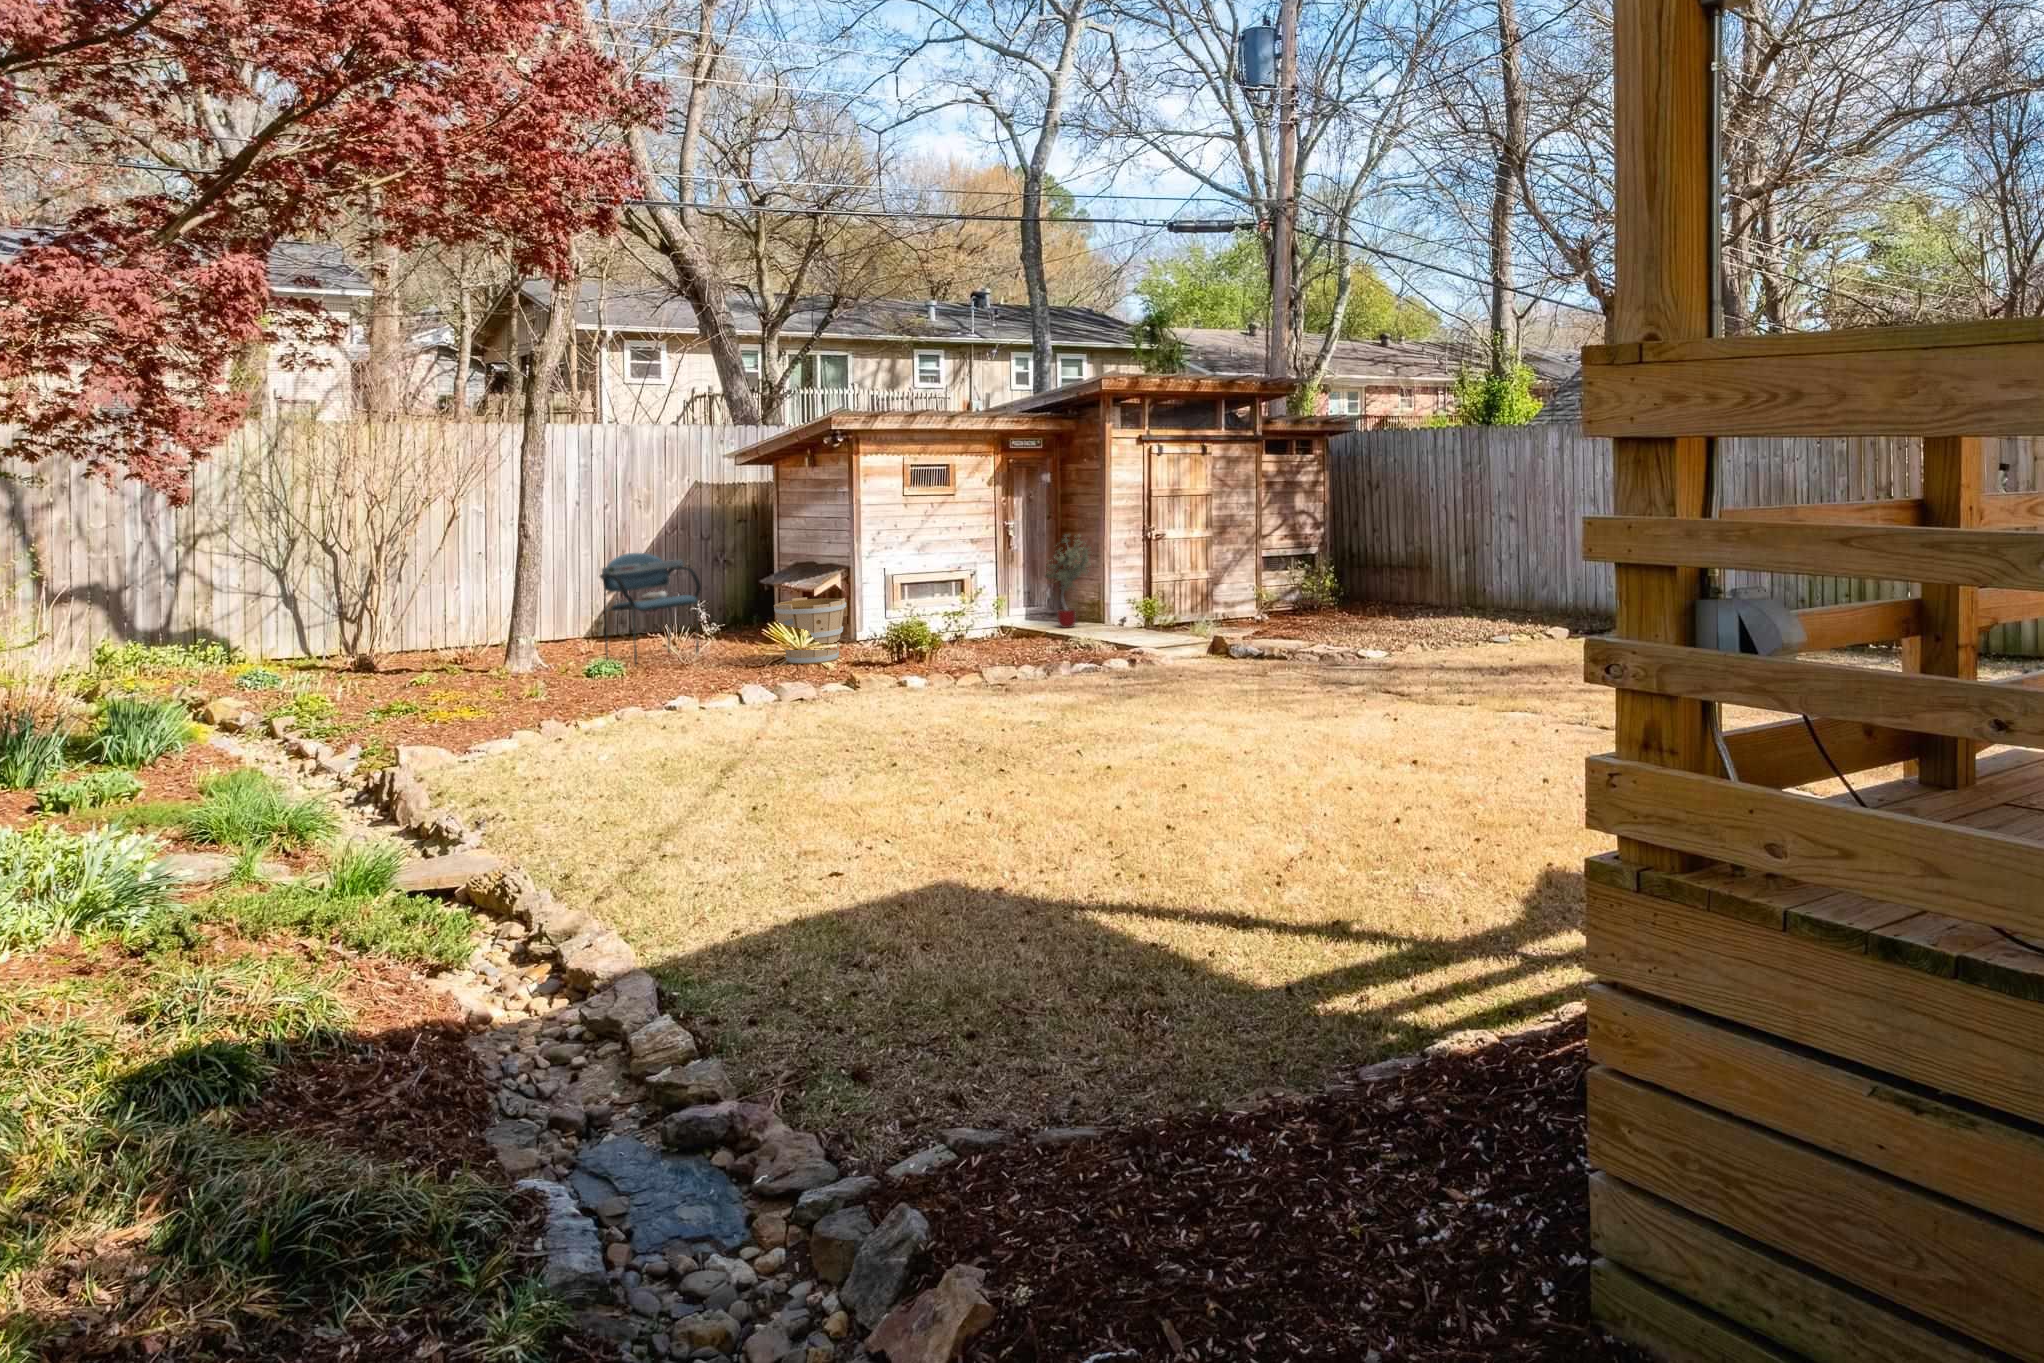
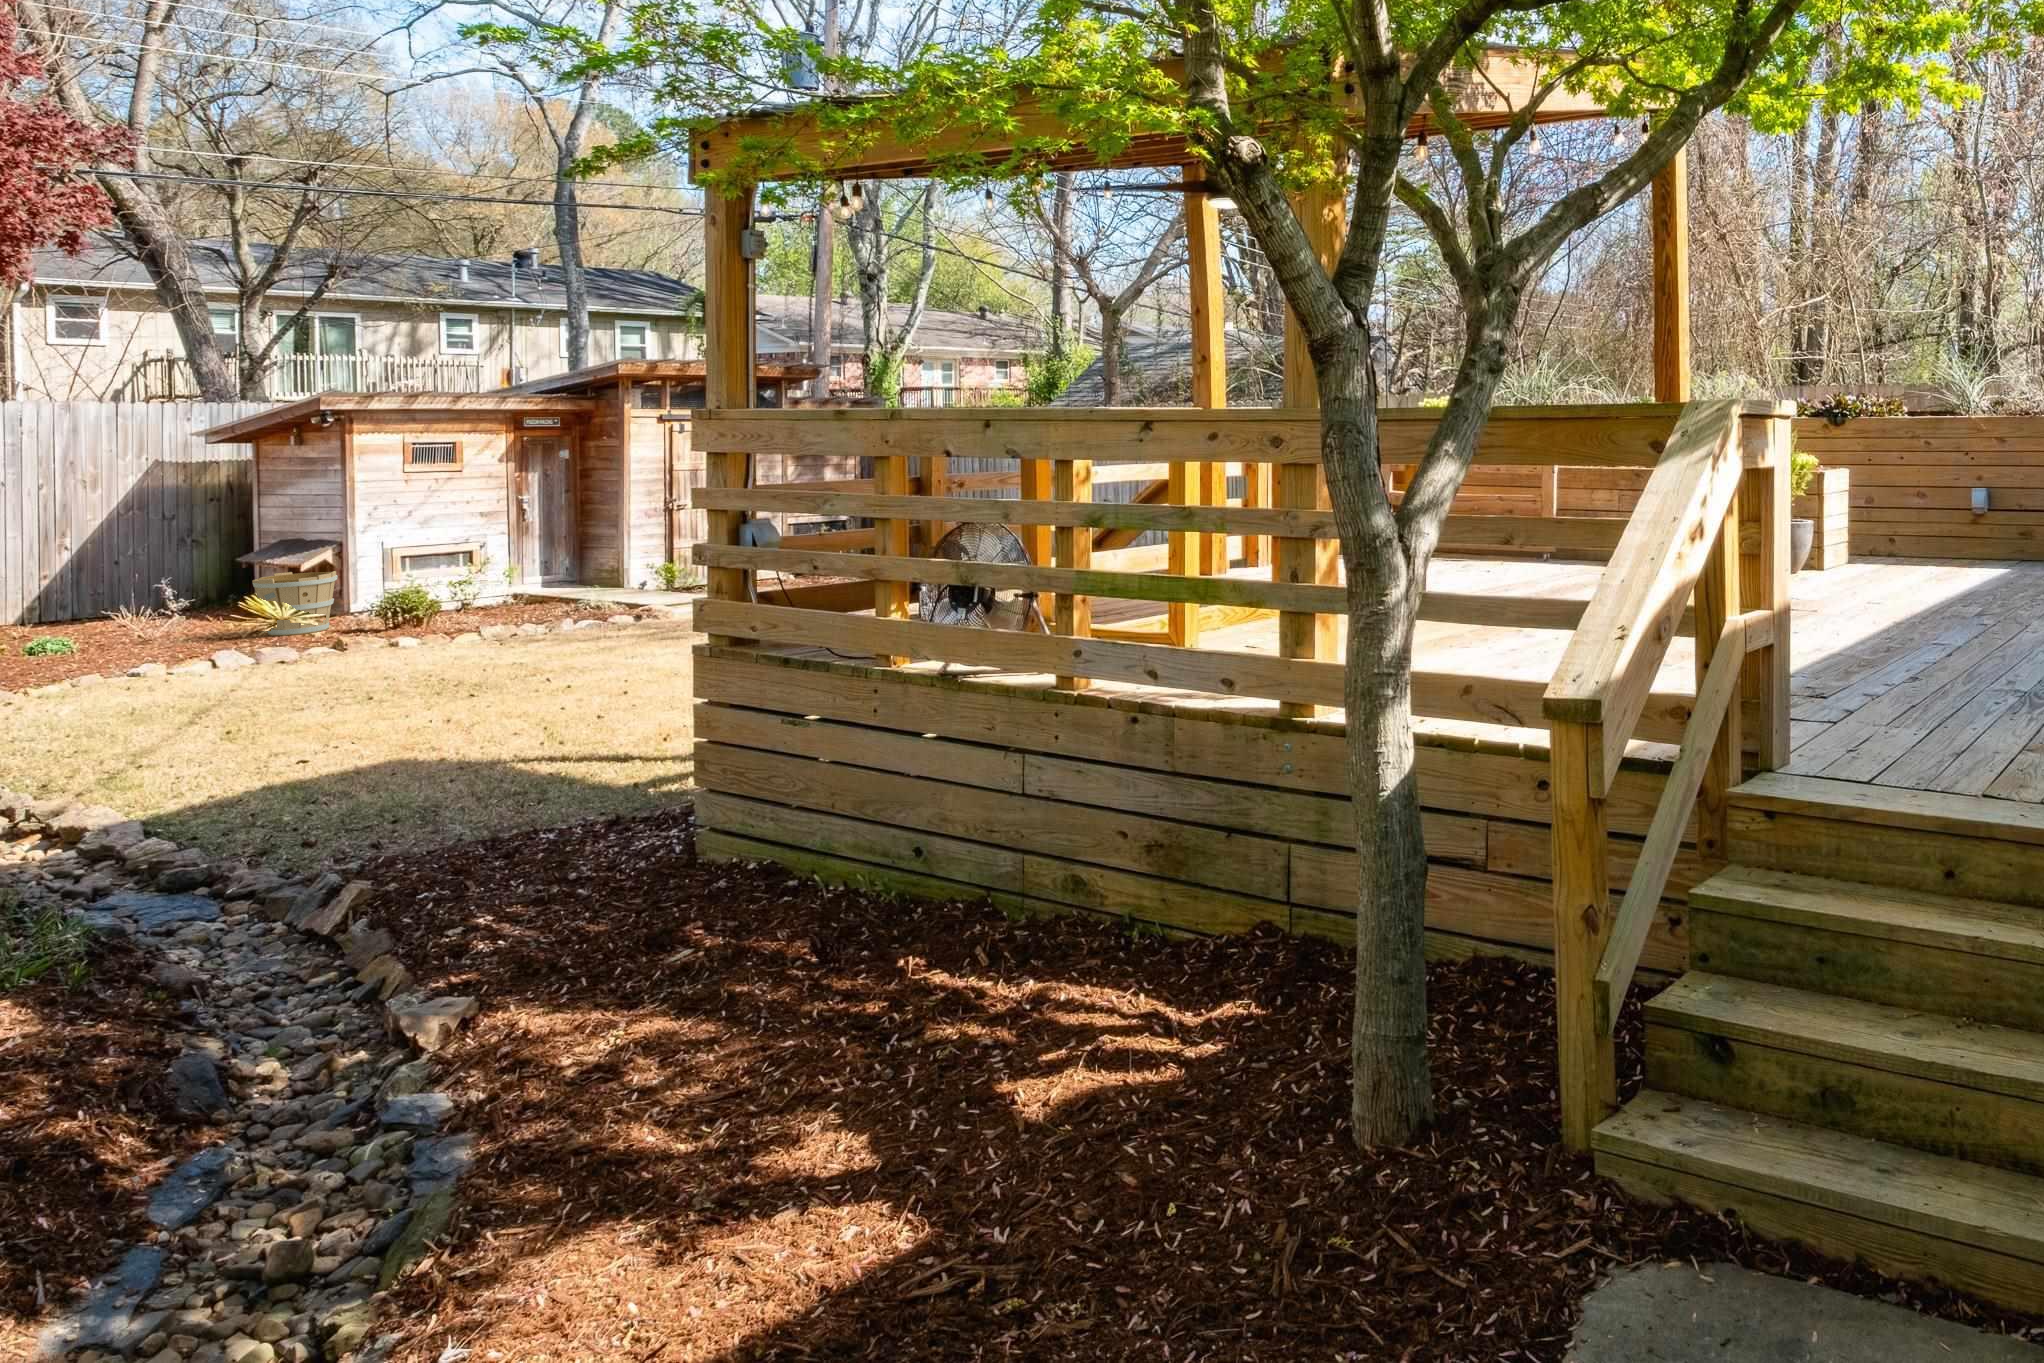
potted tree: present [1045,535,1091,628] -> none [560,505,618,593]
chair: present [600,553,701,665] -> none [32,534,163,649]

